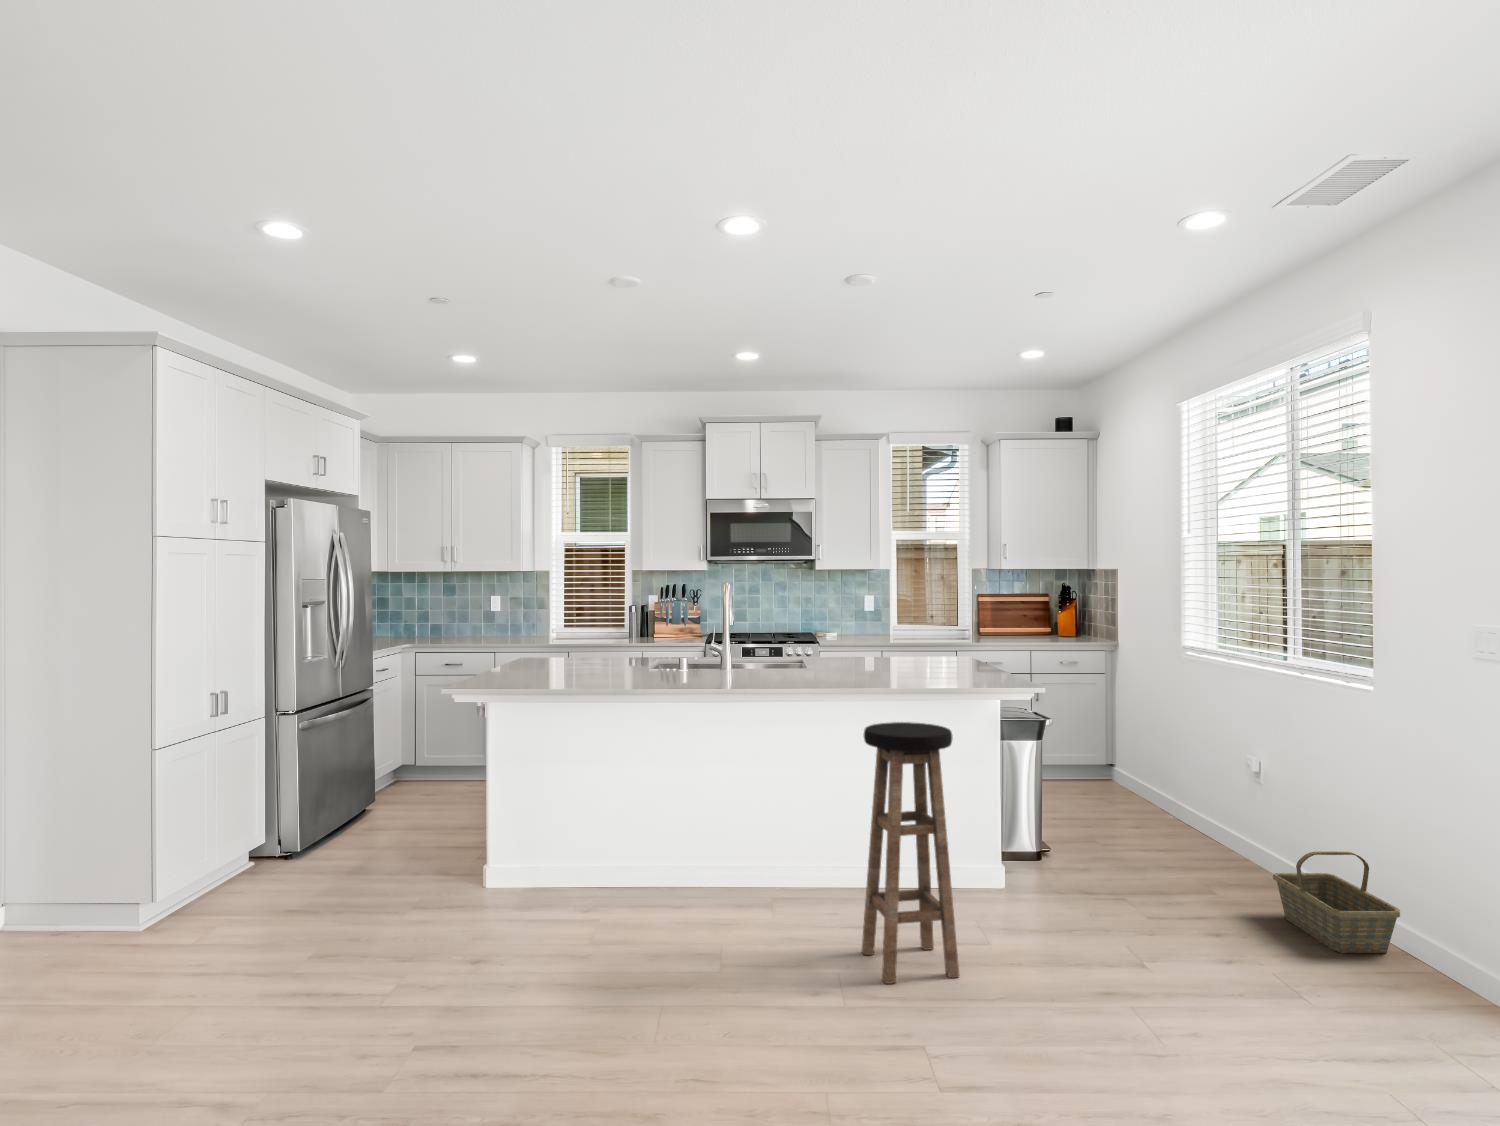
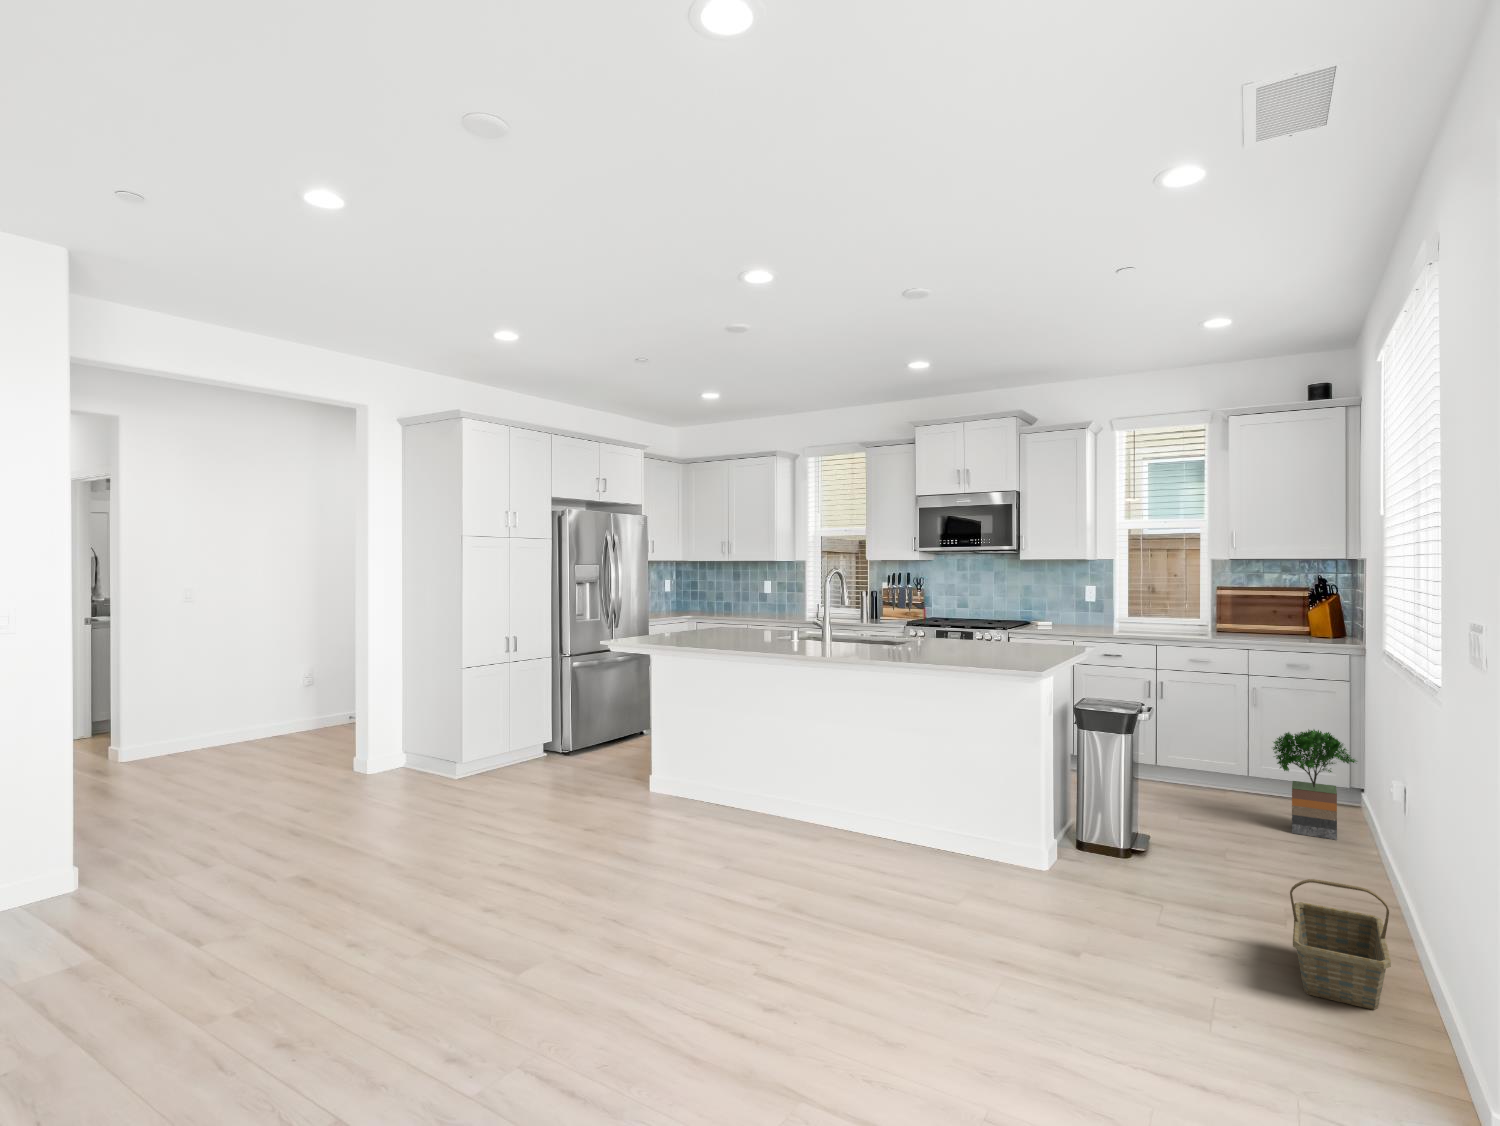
potted tree: none [1088,718,1159,812] -> present [1273,730,1357,840]
bar stool: present [862,722,960,984] -> none [804,688,885,913]

